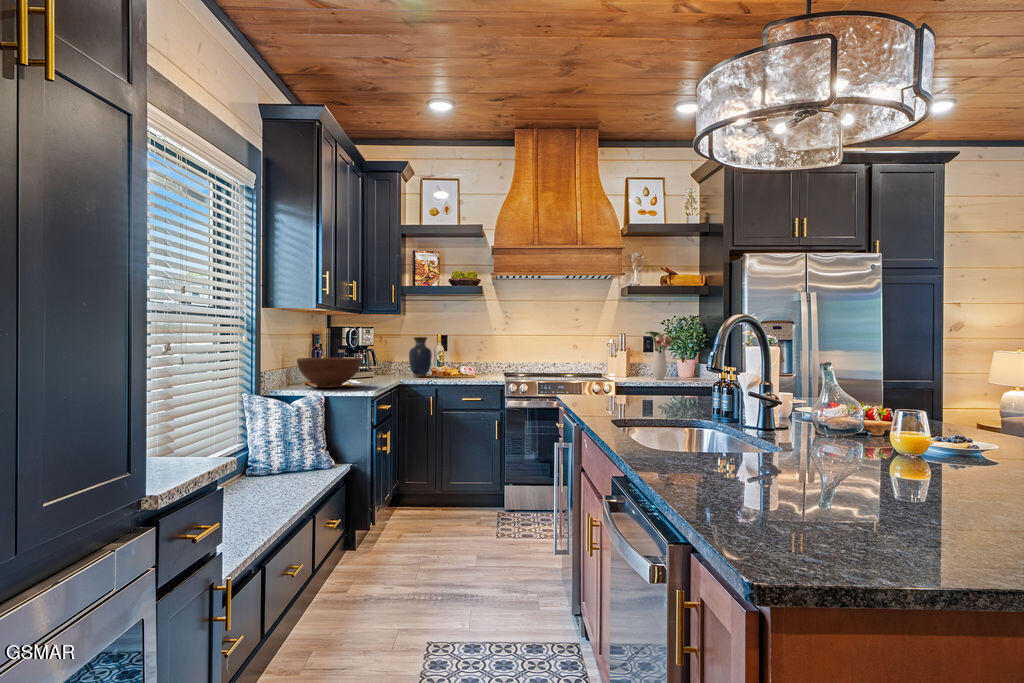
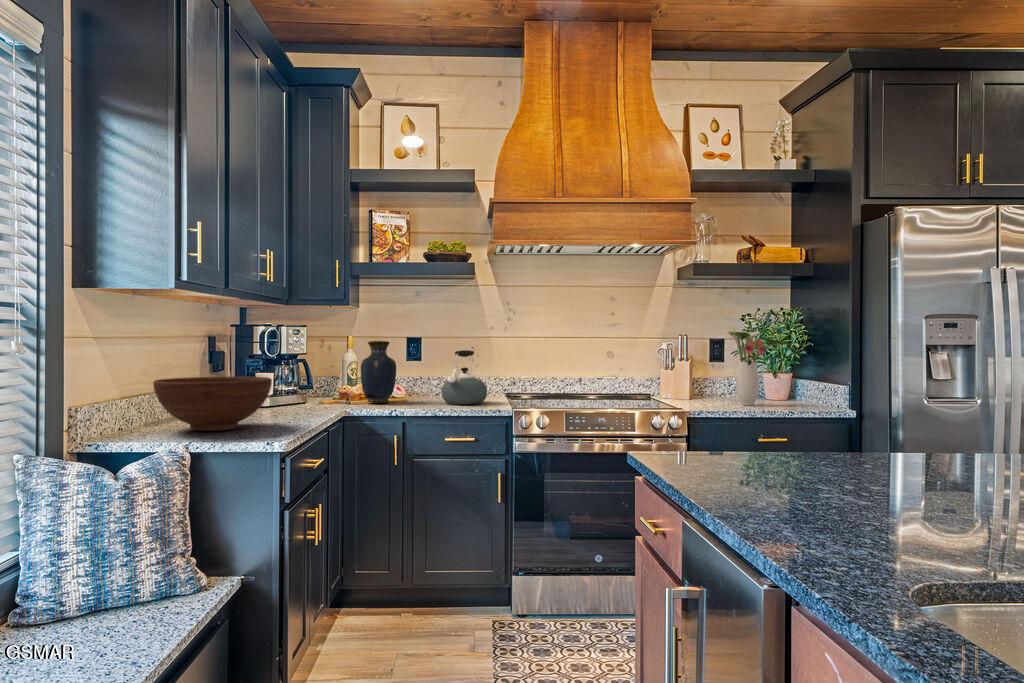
kettle: none [461,343,490,378] -> present [442,350,487,405]

